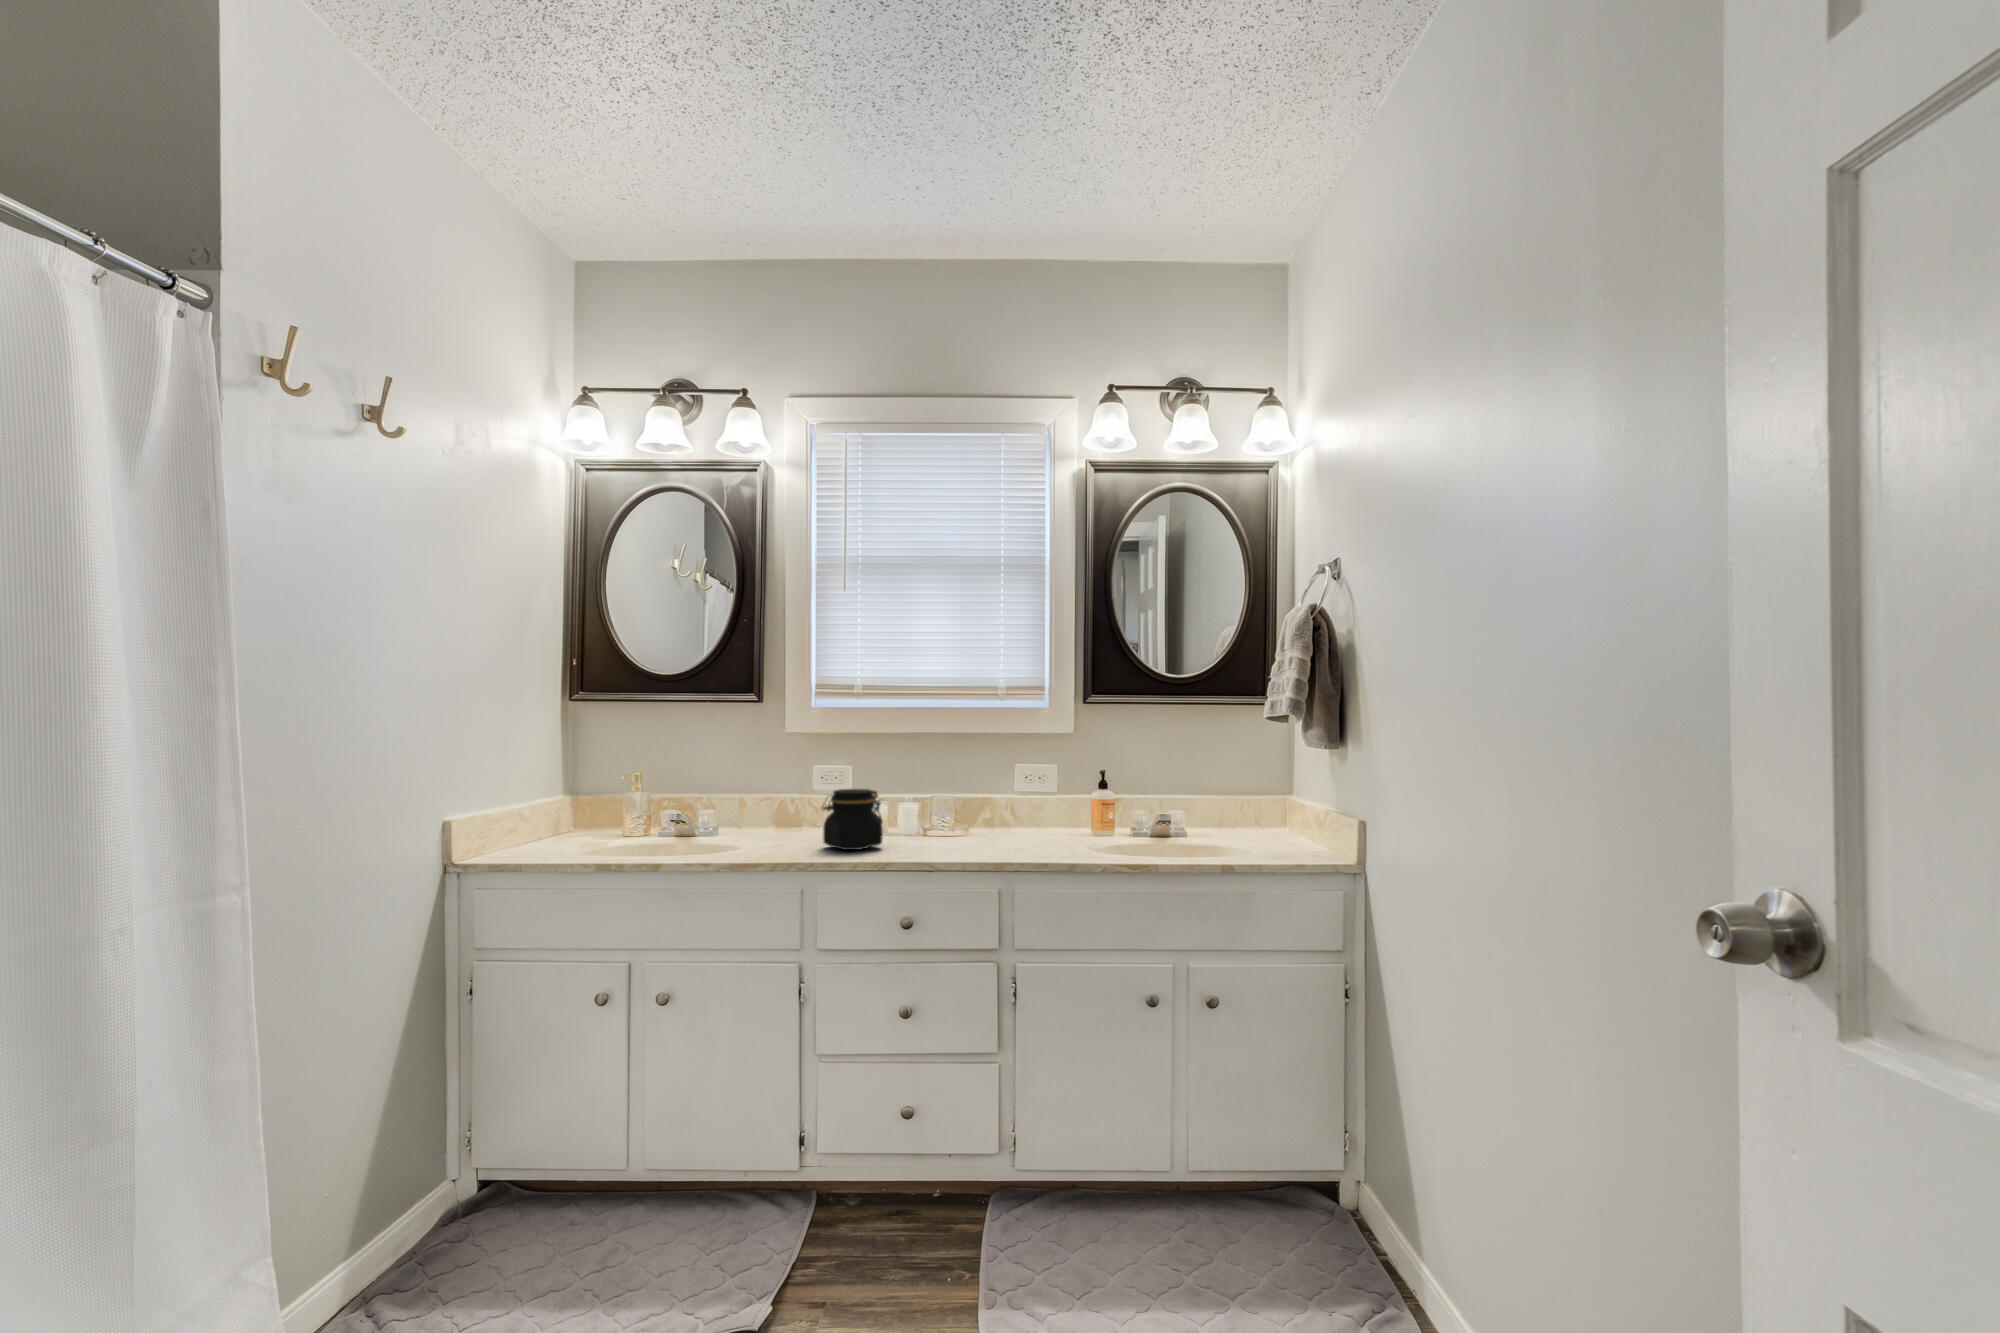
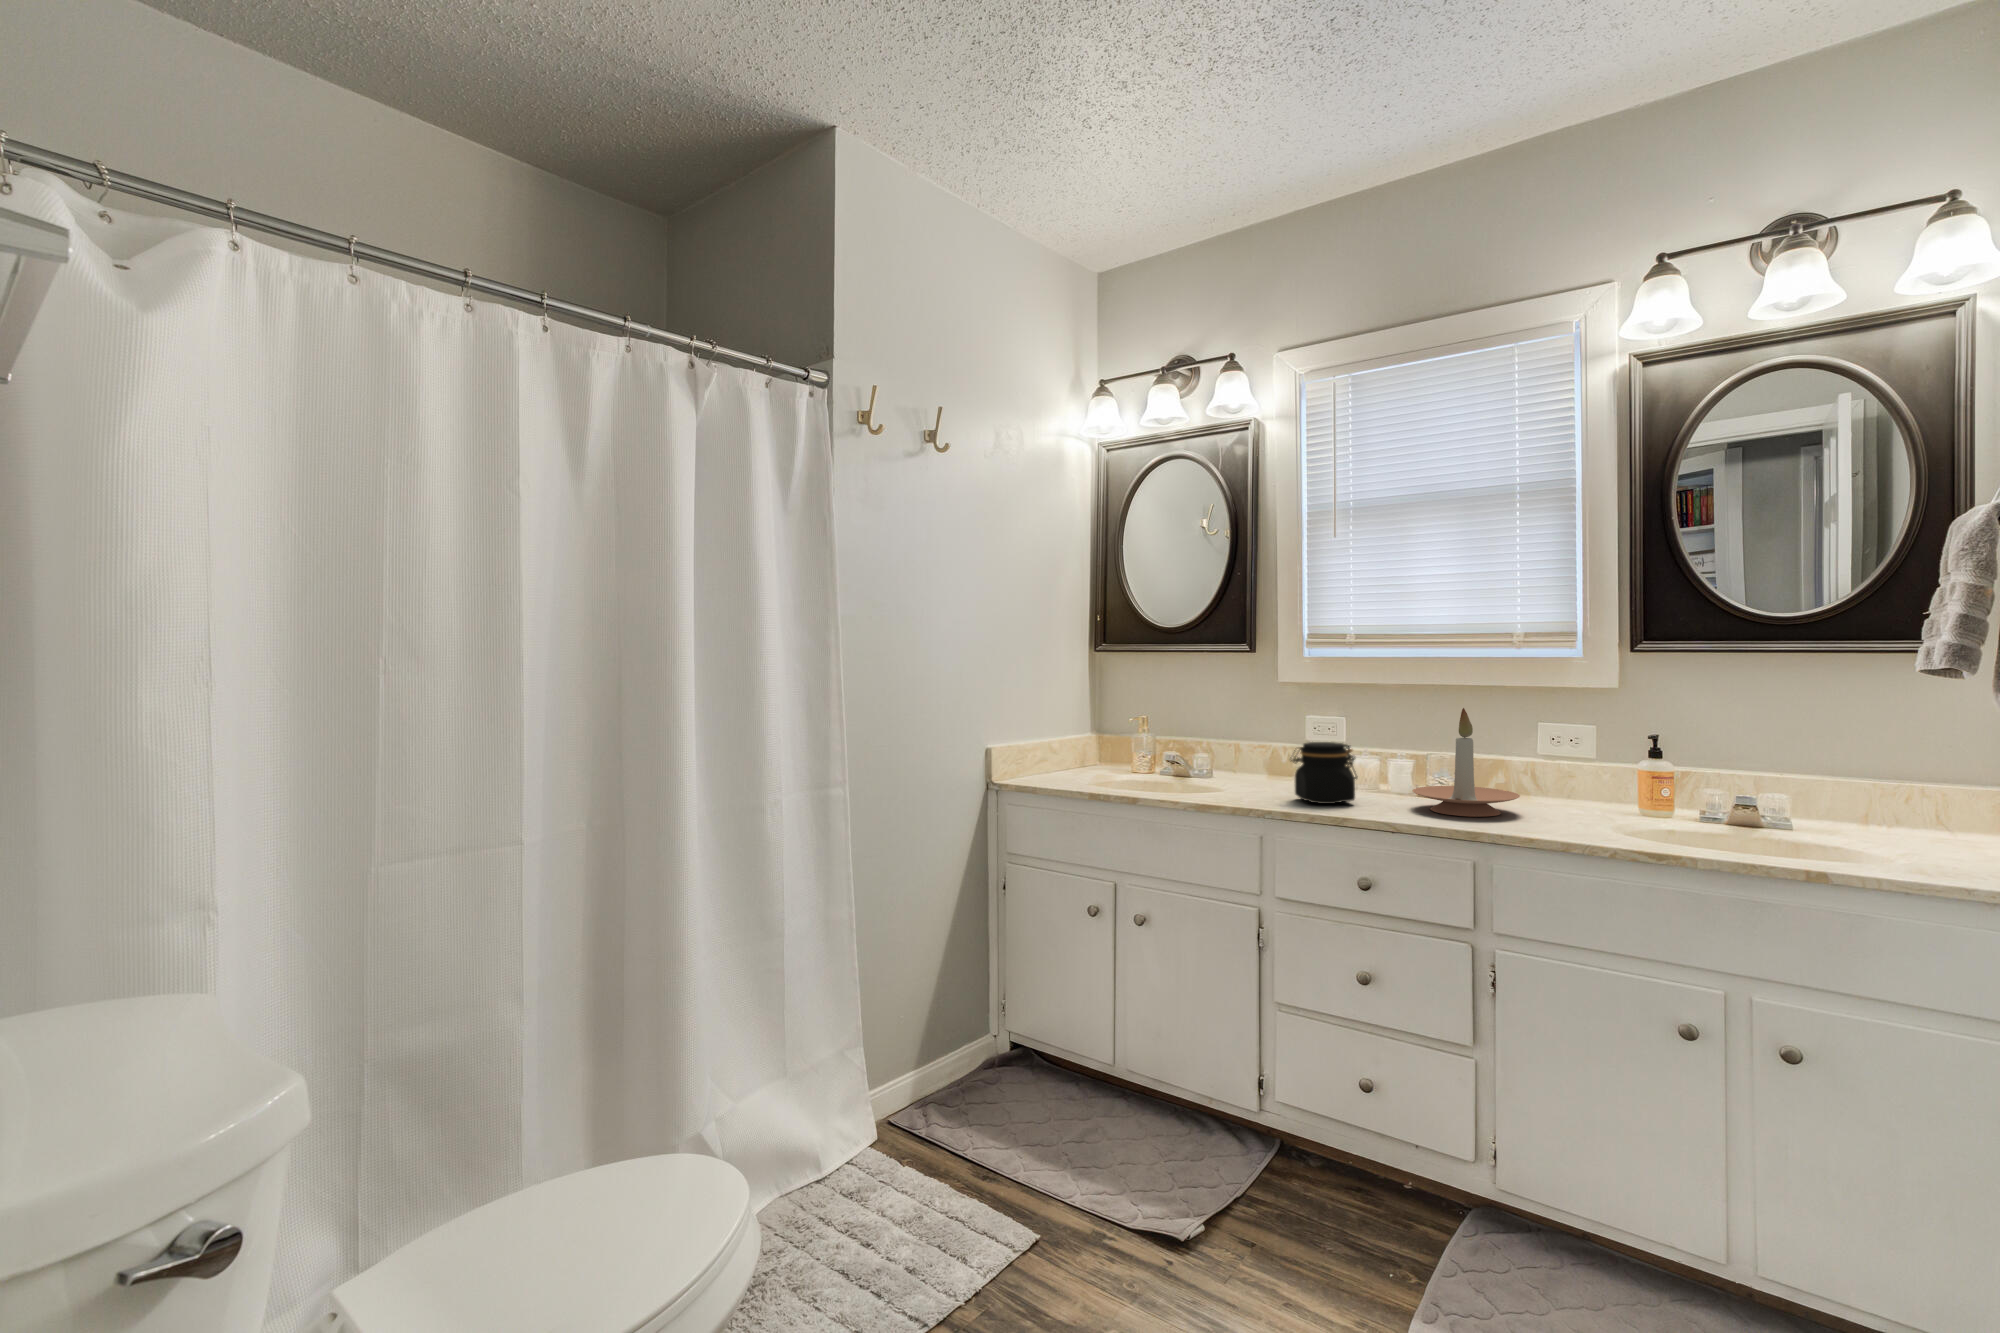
candle holder: none [932,752,1019,850] -> present [1413,708,1520,817]

